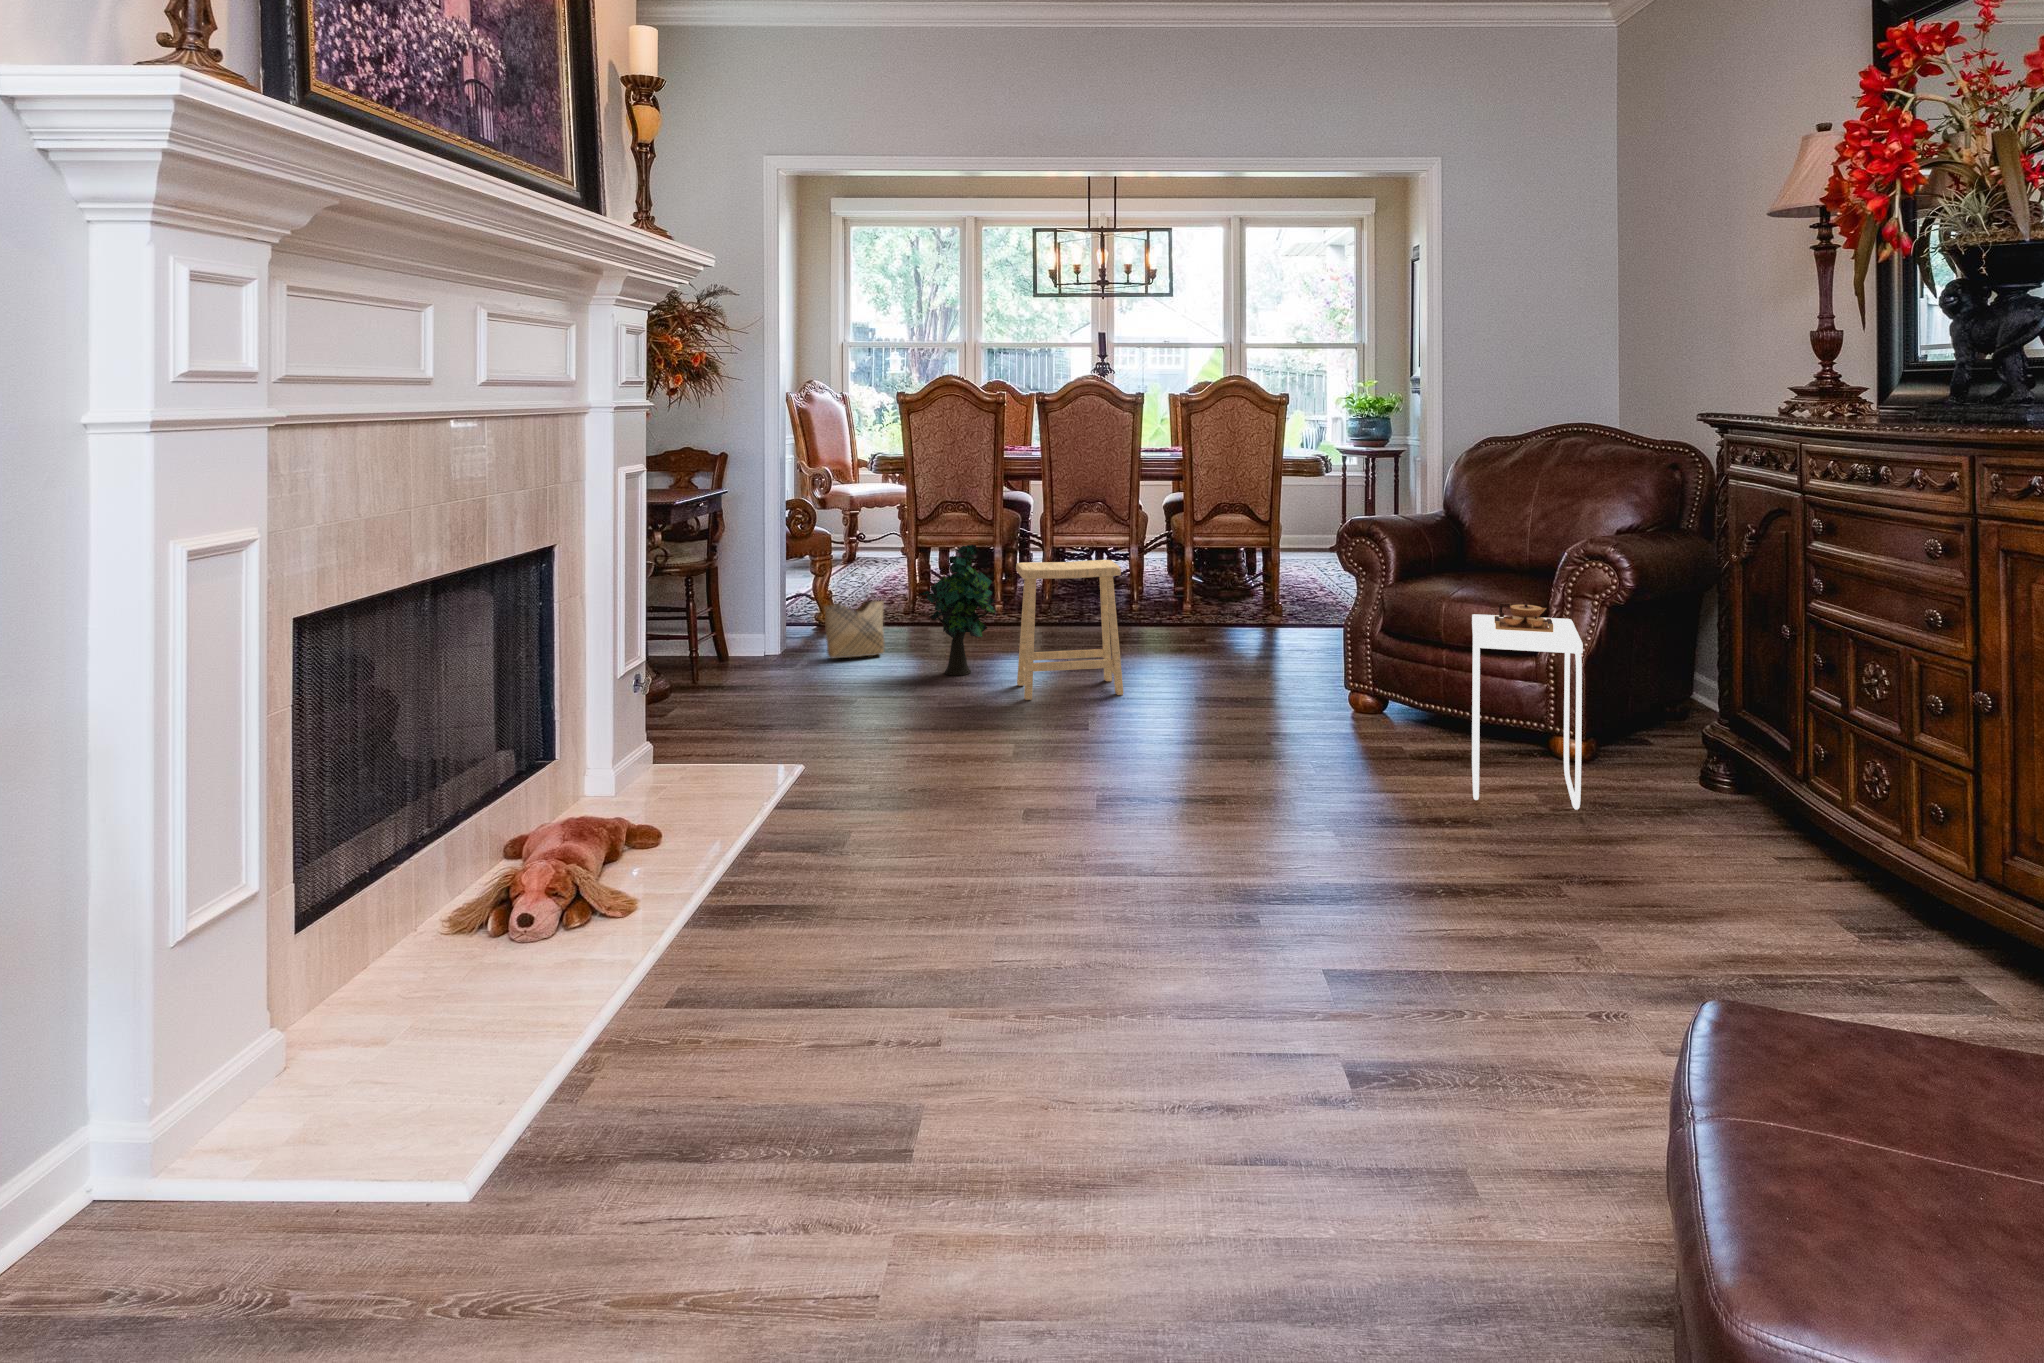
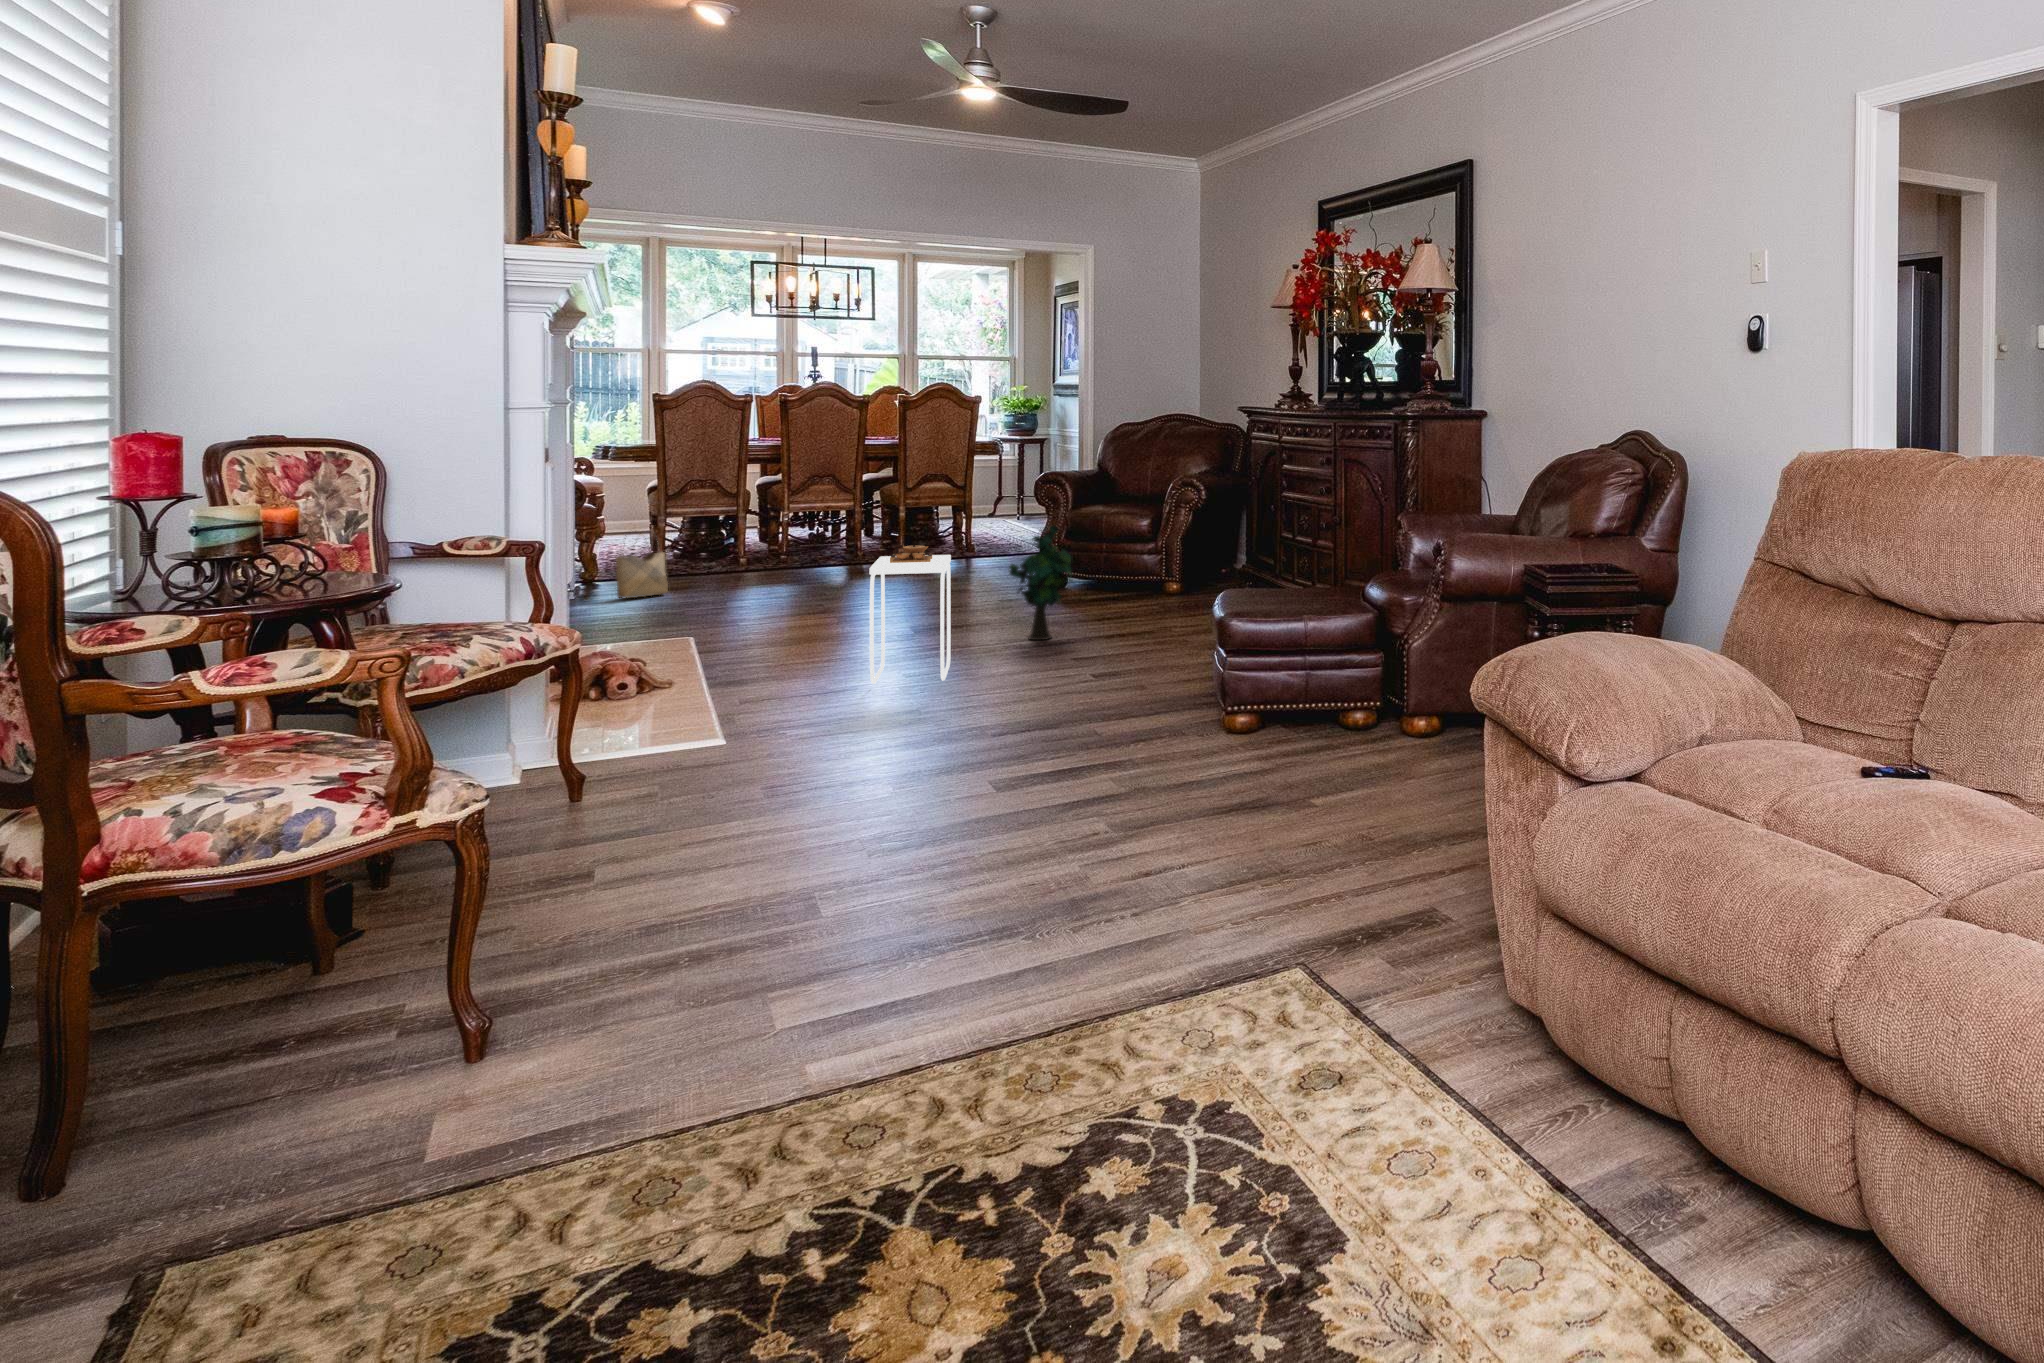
decorative plant: present [918,545,995,676] -> present [1009,525,1073,640]
footstool: present [1016,560,1123,700] -> none [801,507,886,604]
side table: present [1472,603,1583,810] -> present [869,545,951,684]

